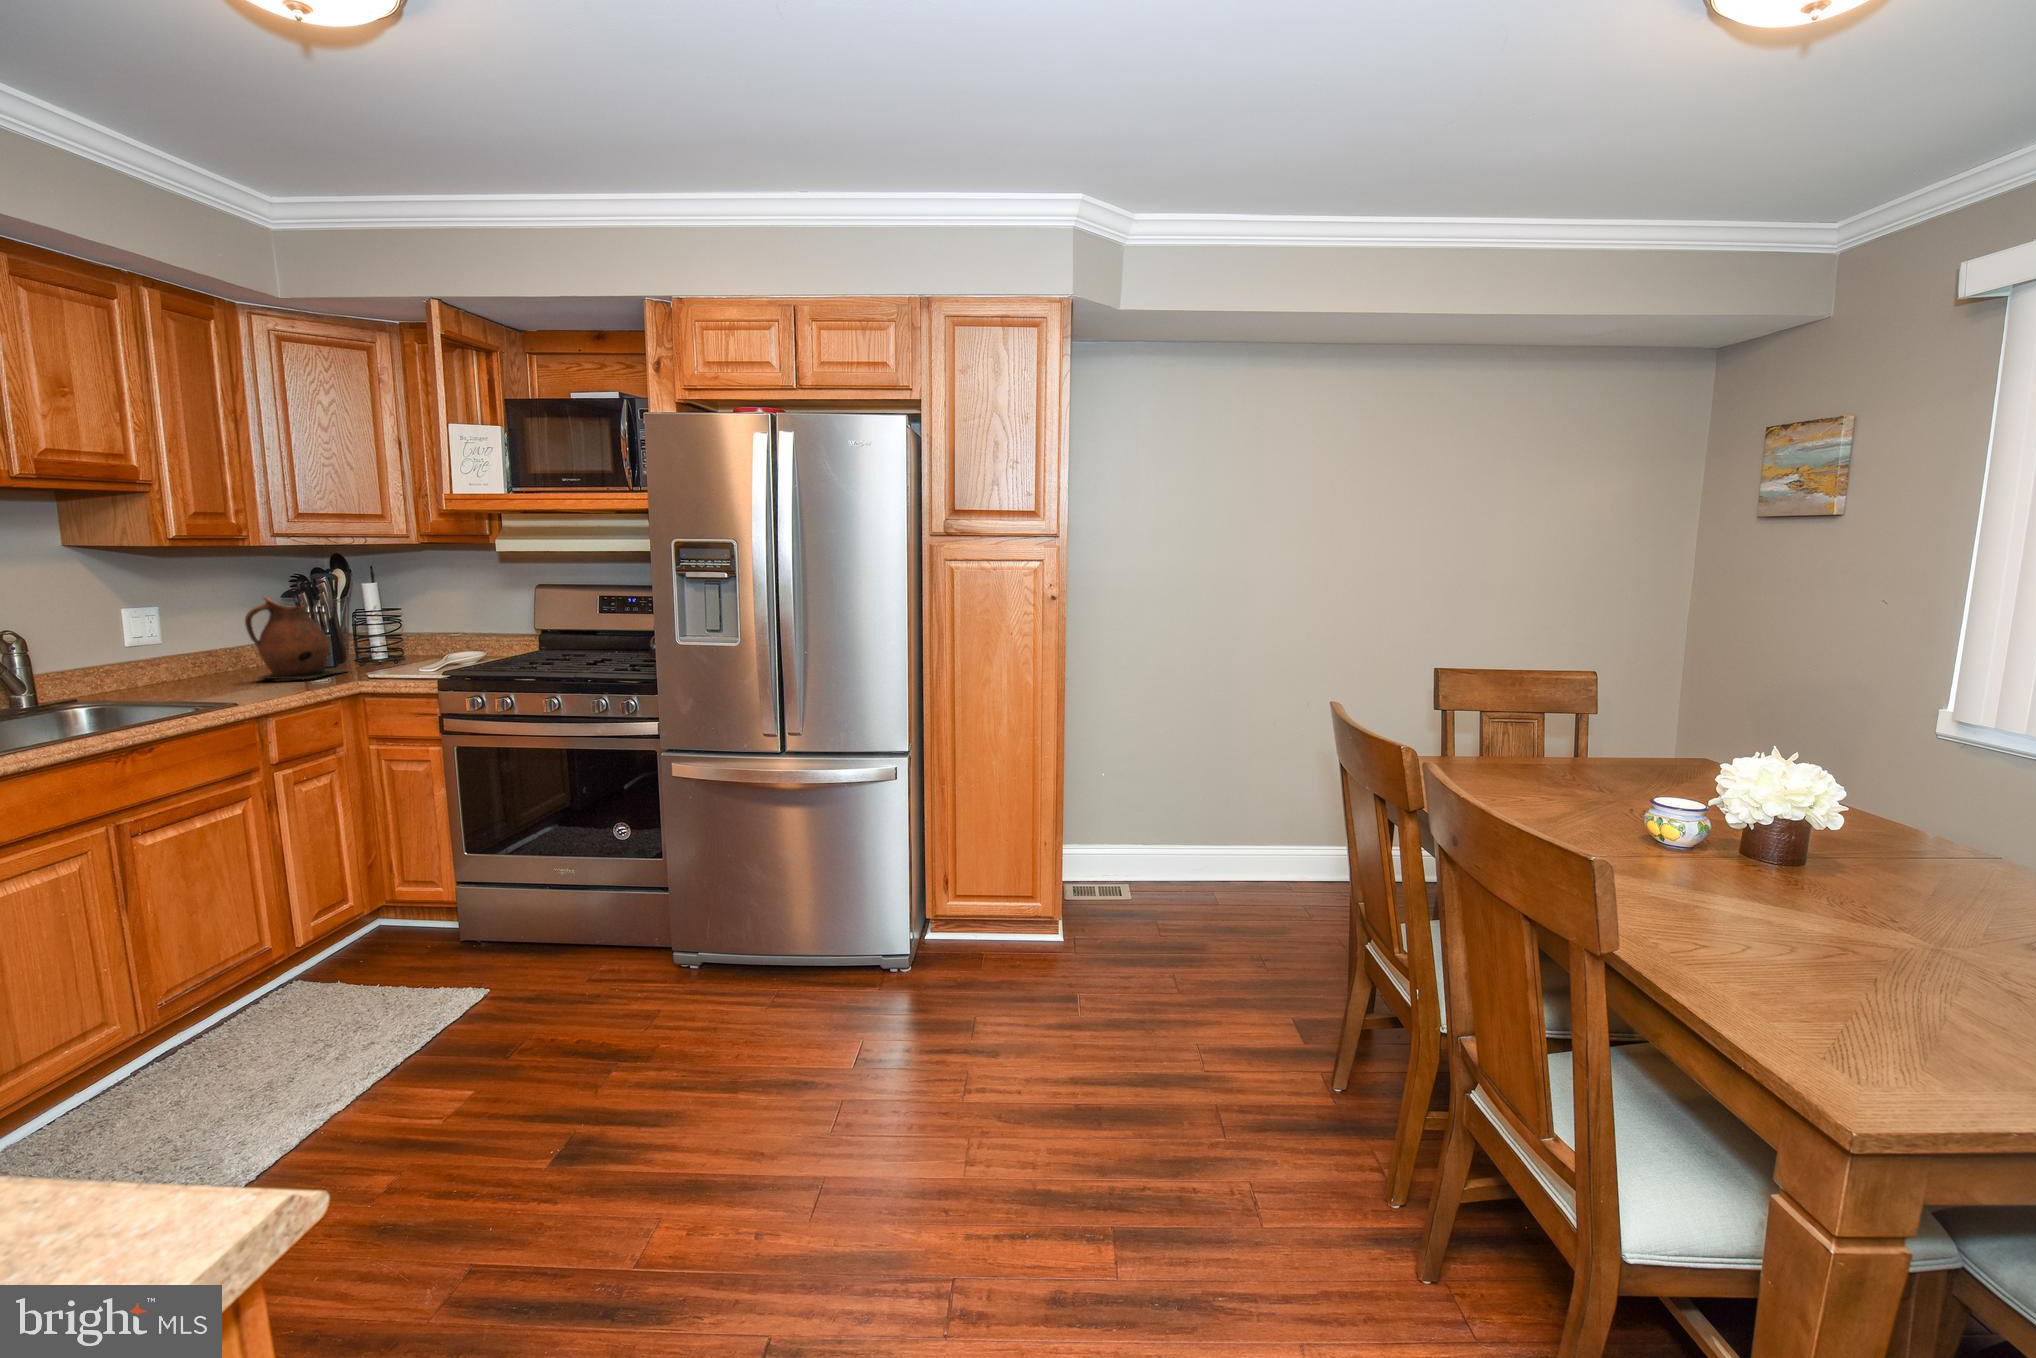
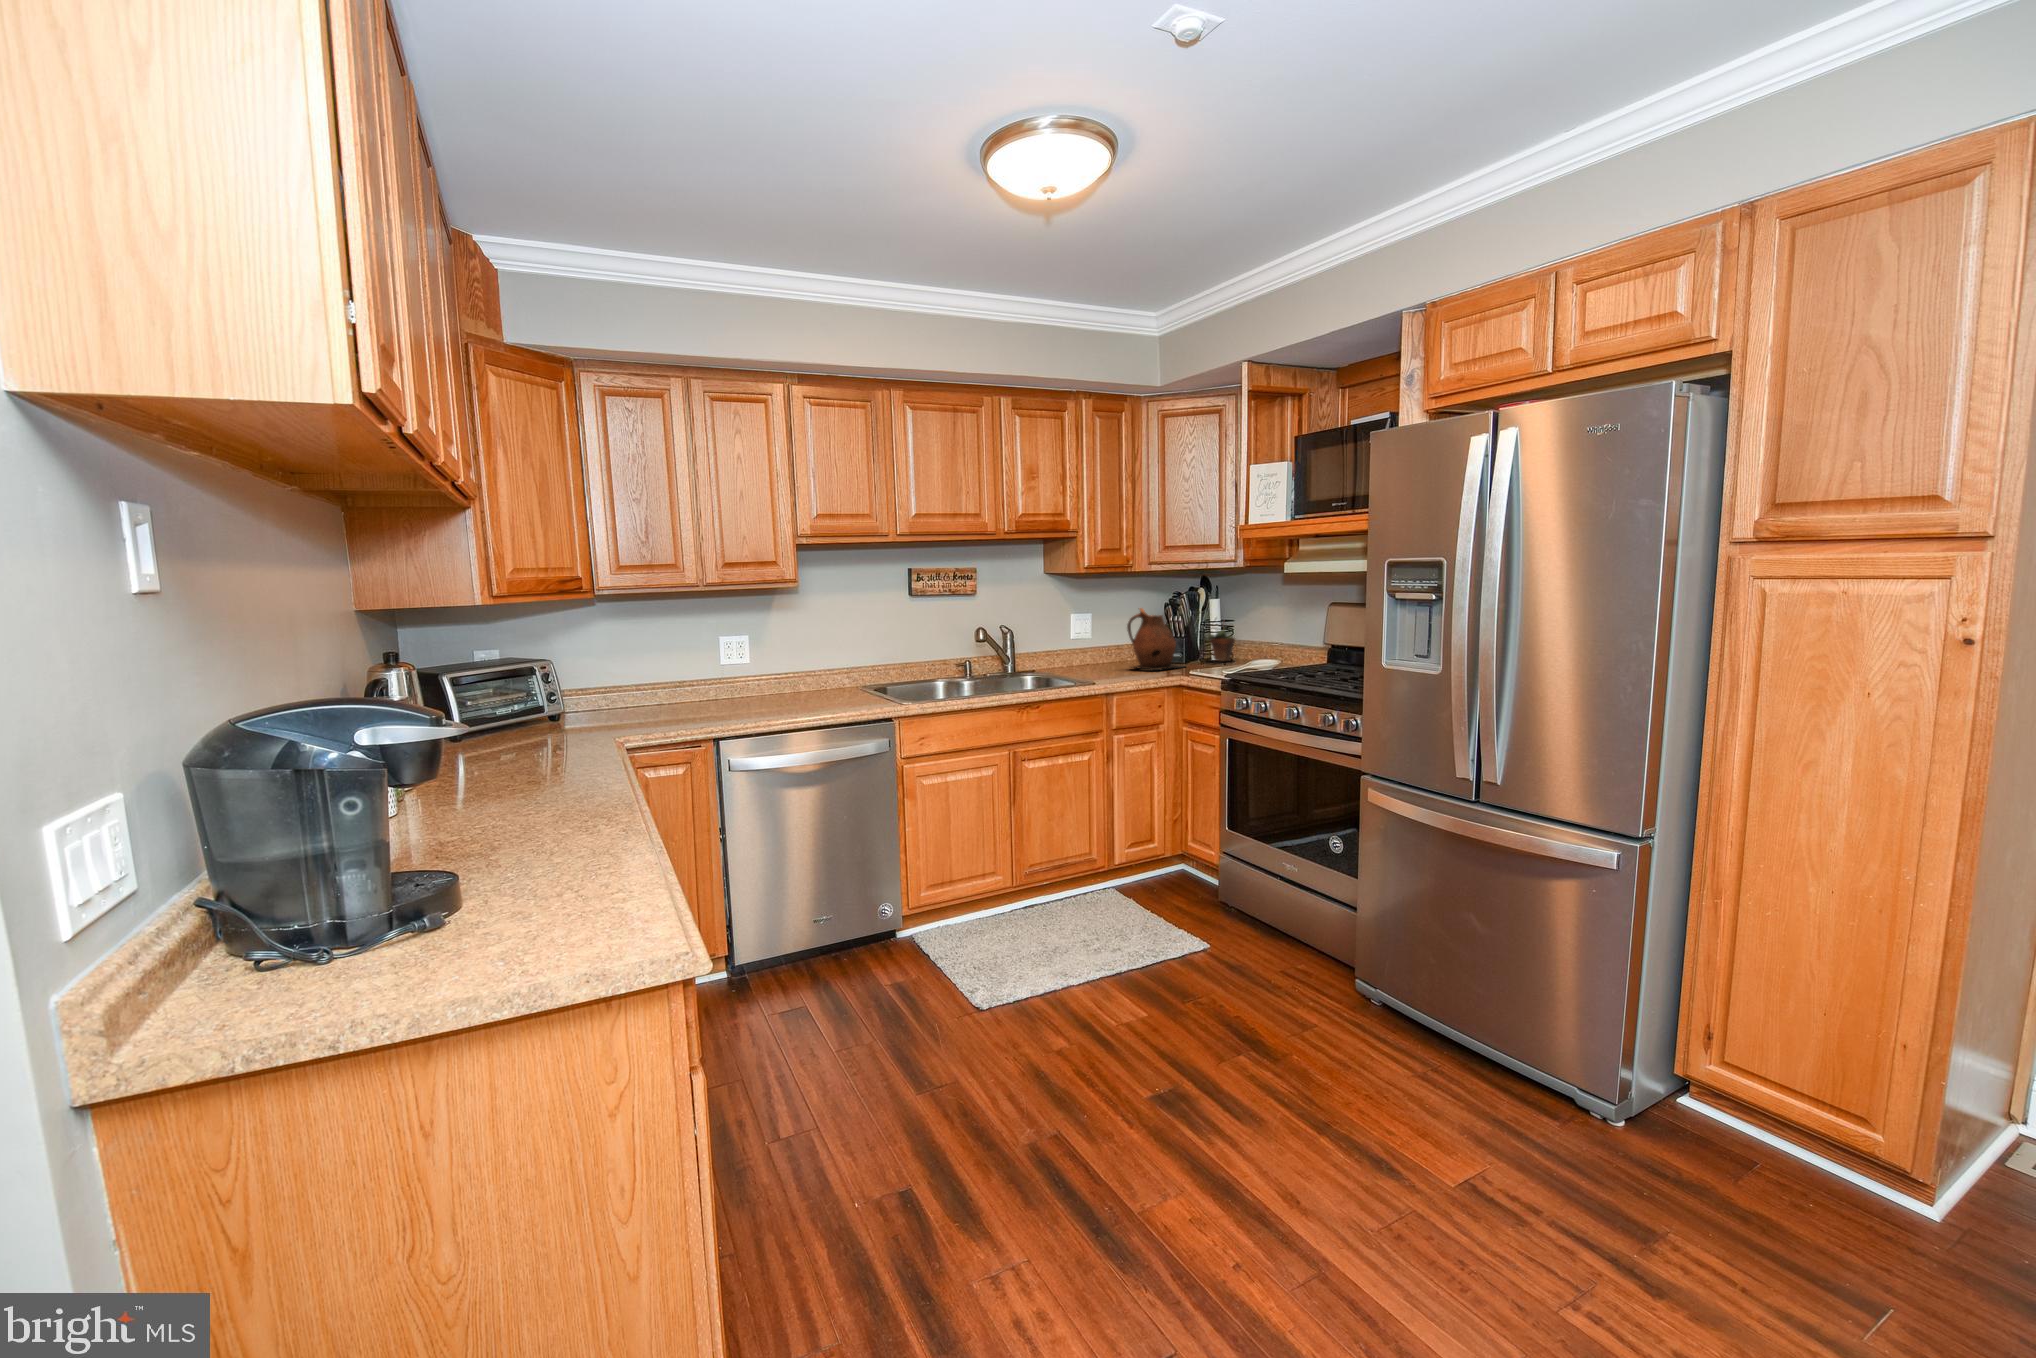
succulent plant: none [365,610,403,662] -> present [1208,631,1235,661]

